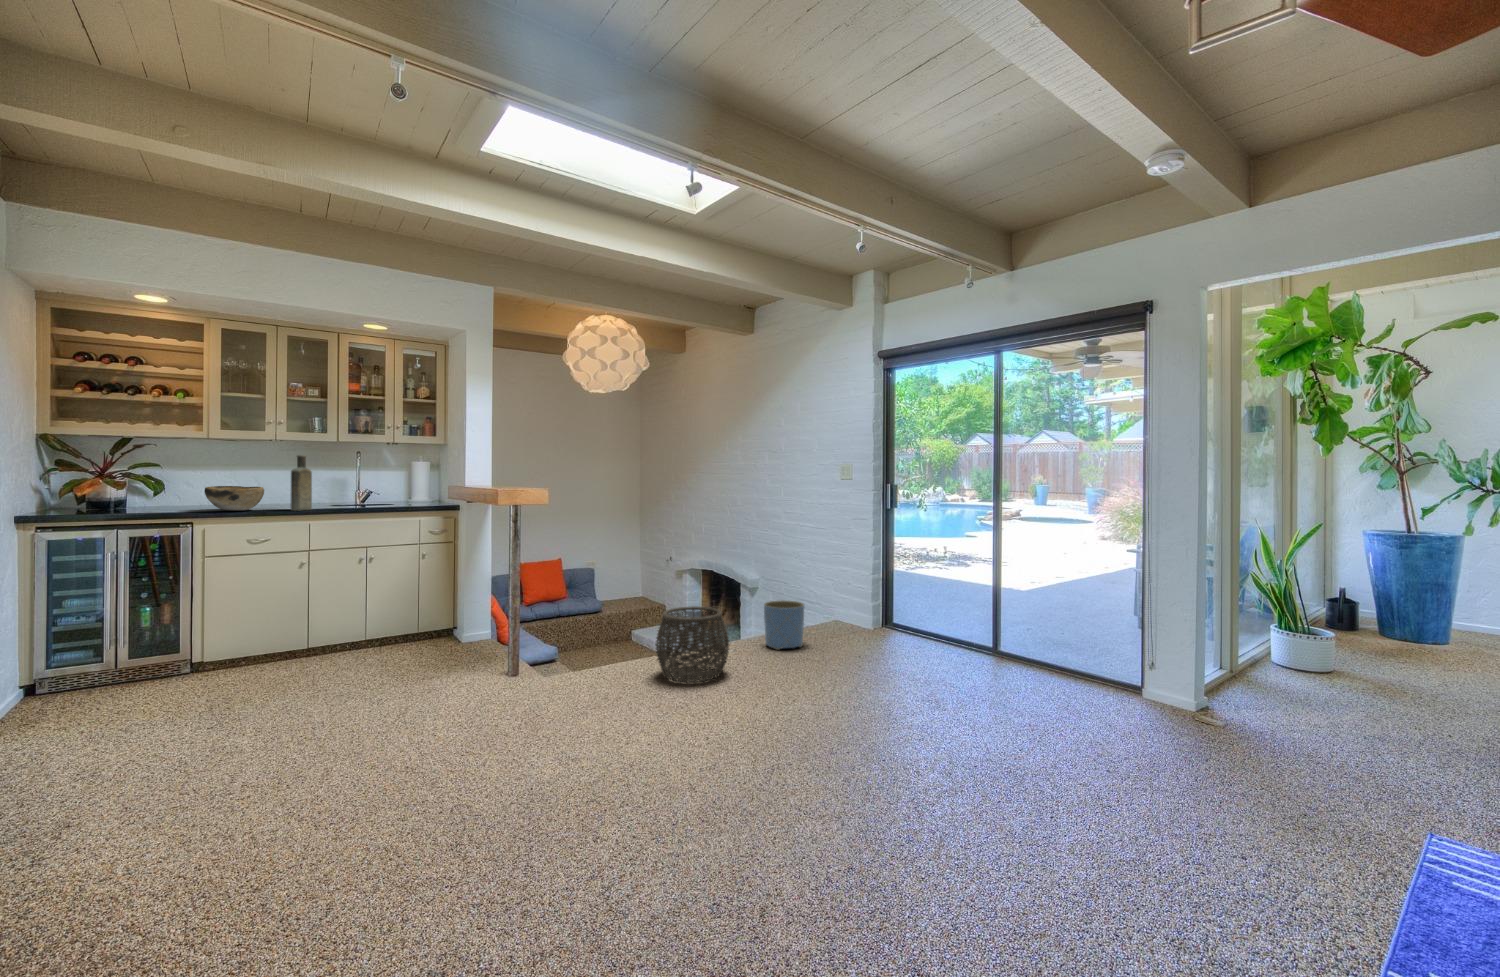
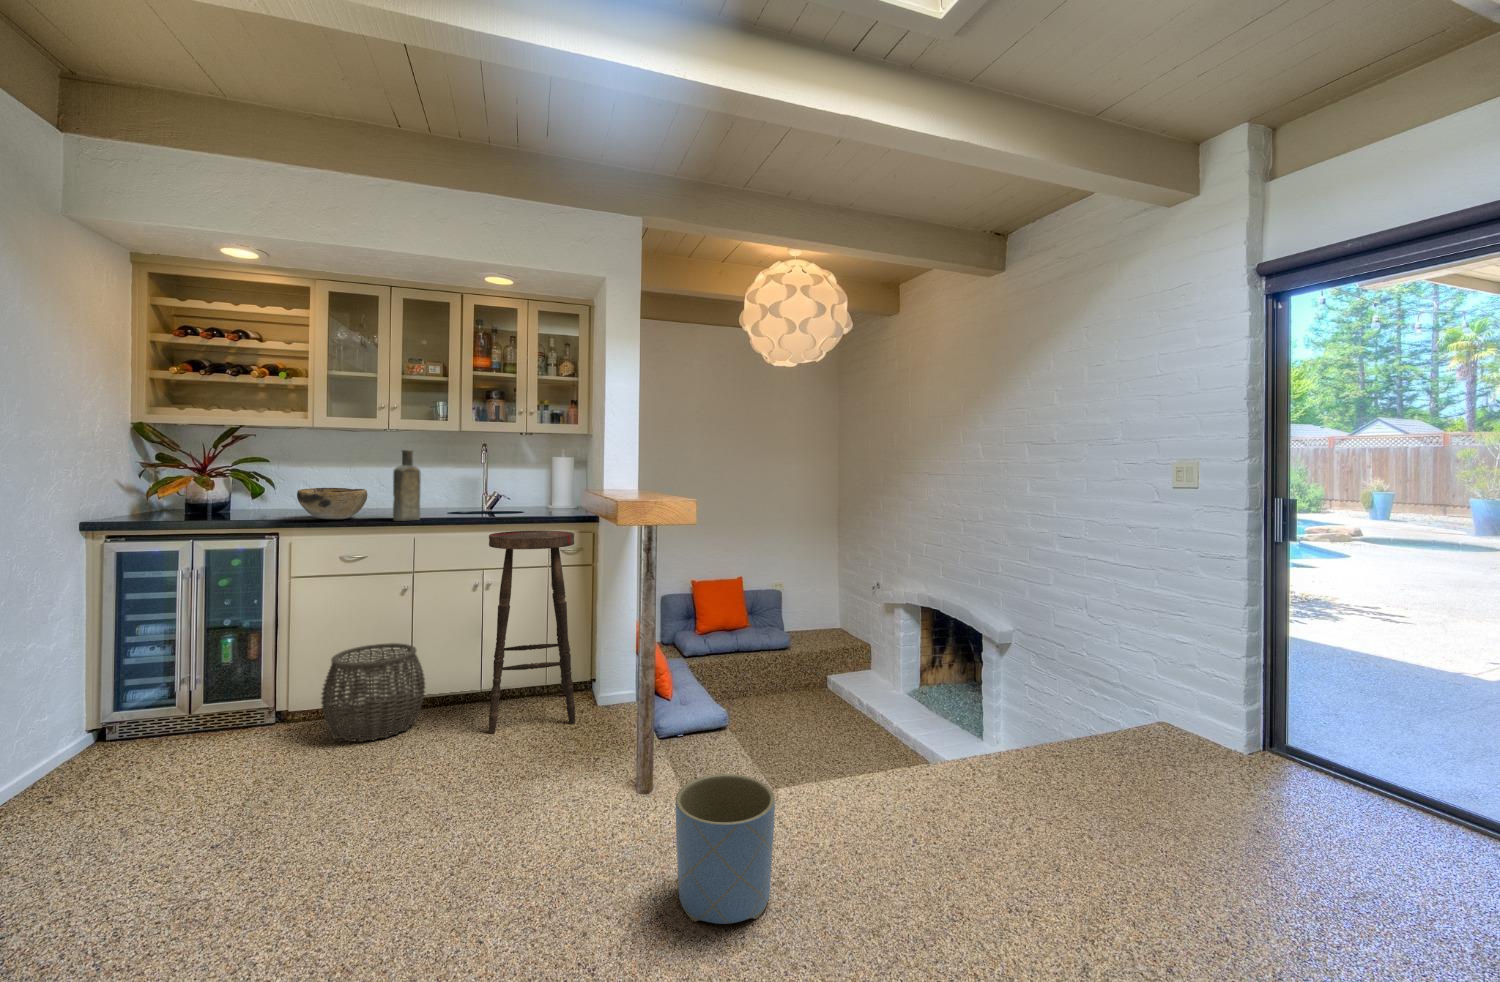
bar stool: none [377,516,452,662] -> present [489,530,575,734]
planter: present [764,600,804,650] -> present [675,774,775,924]
woven basket: present [656,606,729,682] -> present [321,643,425,742]

